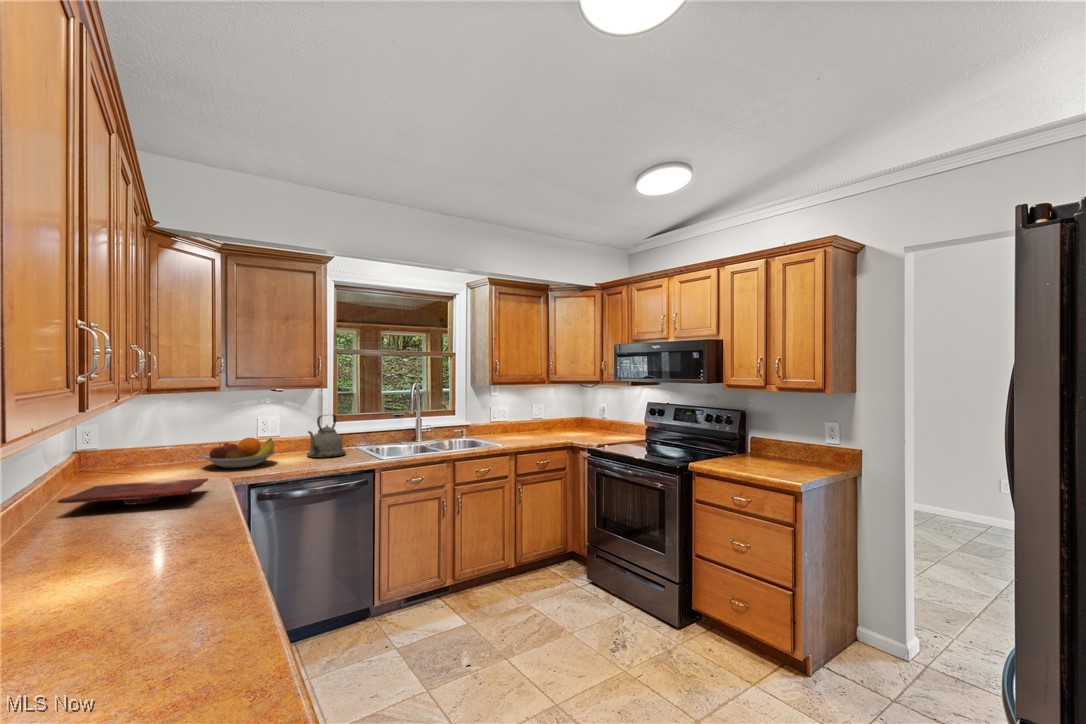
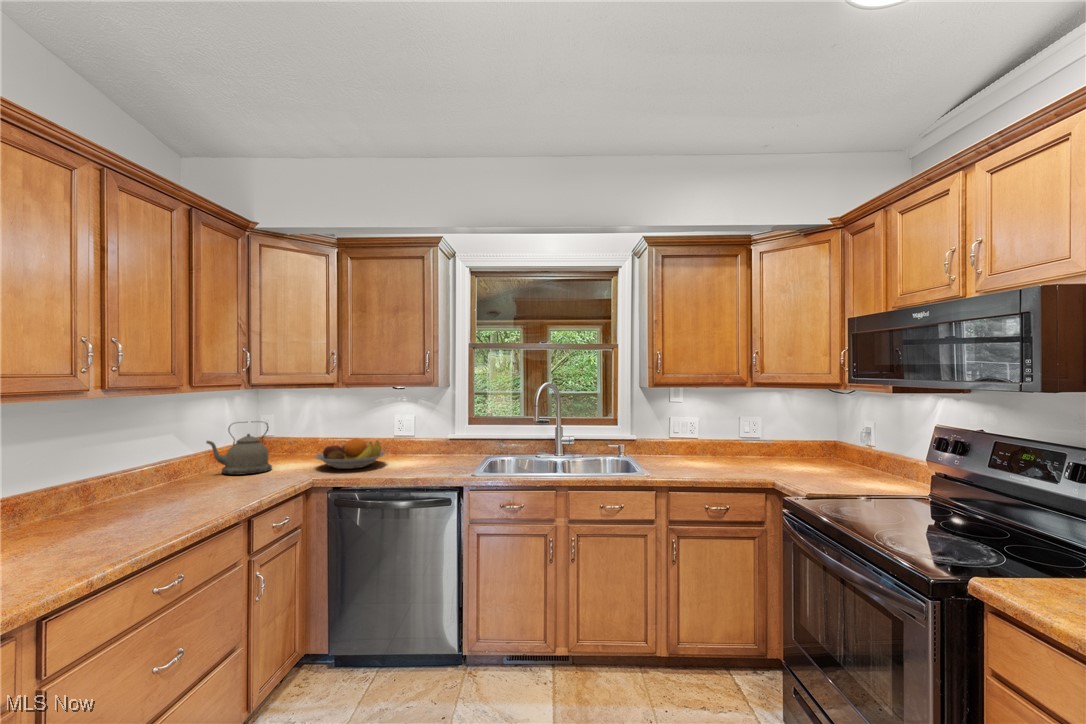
kettle: present [307,415,346,458] -> present [206,423,272,475]
cutting board: present [58,478,208,505] -> none [108,476,253,501]

